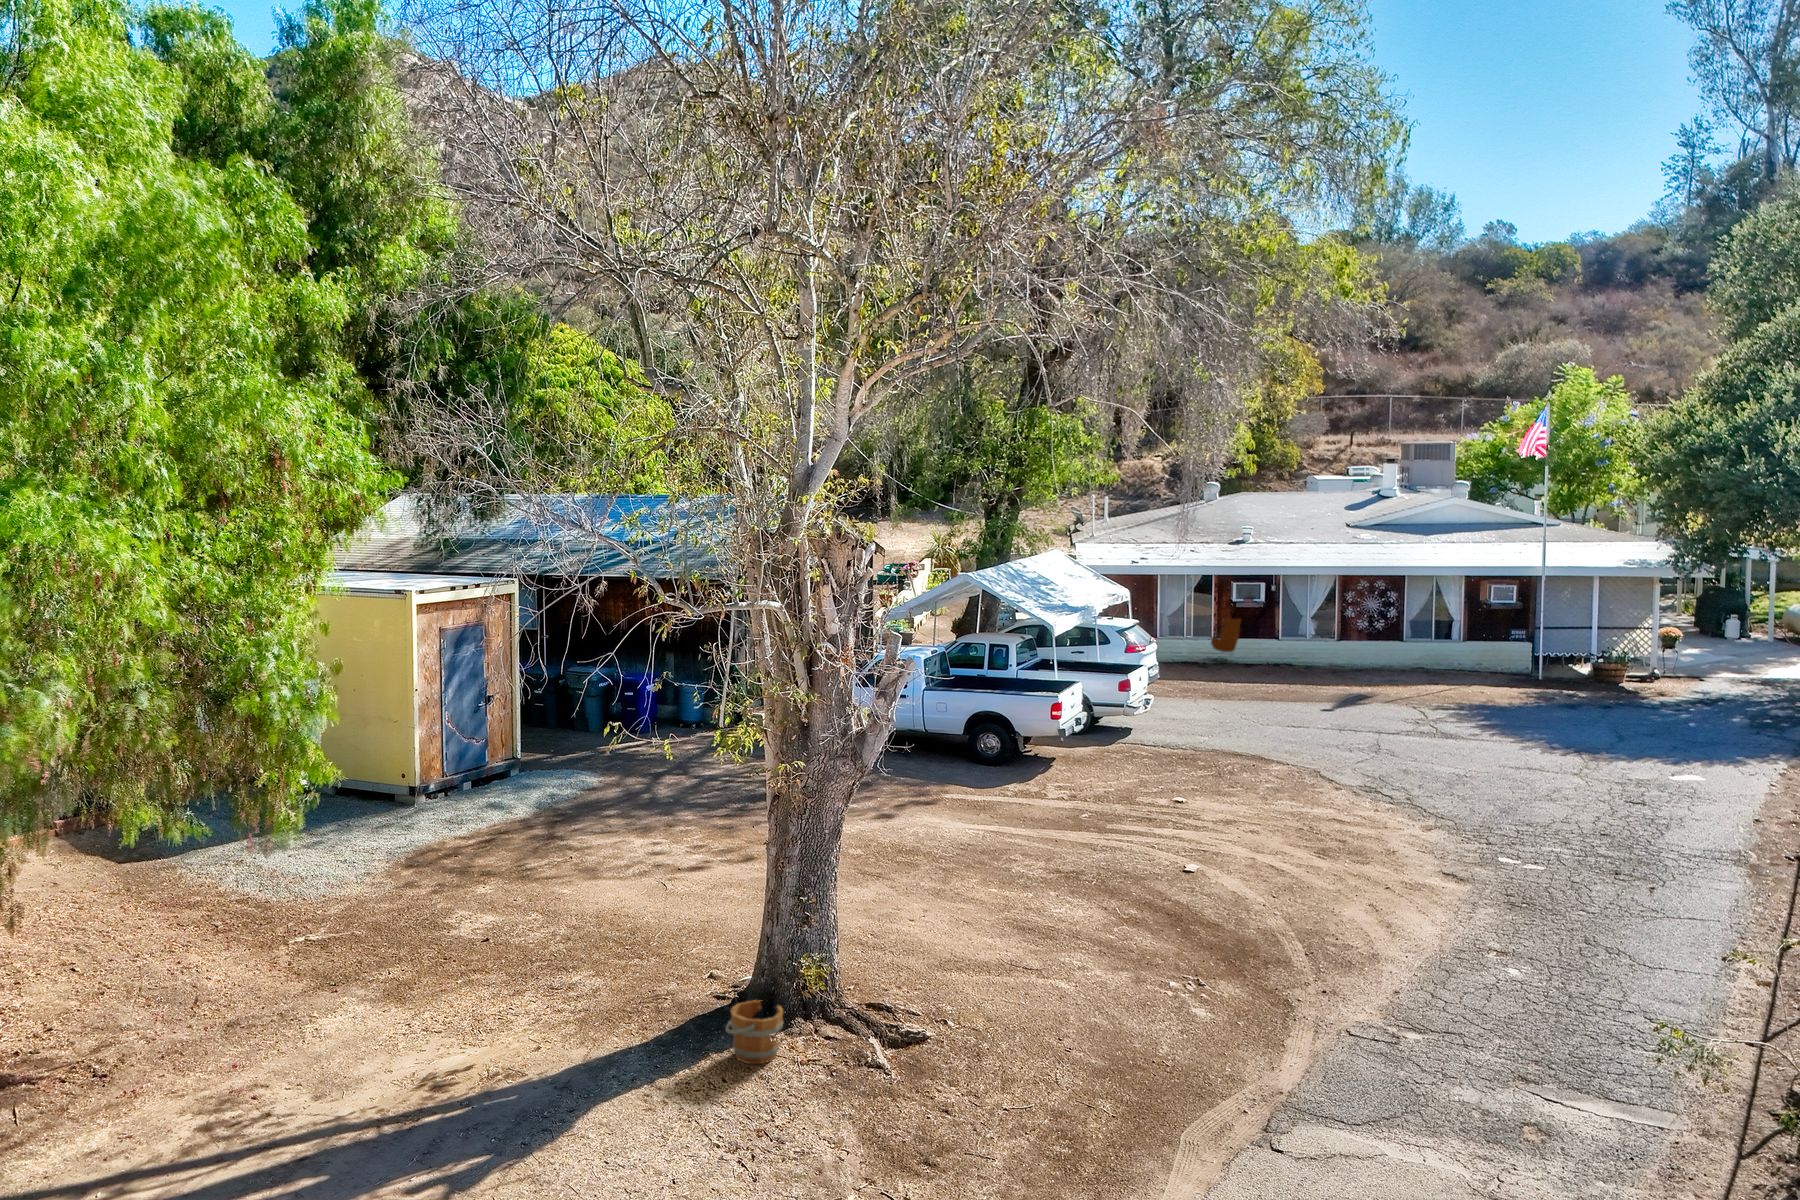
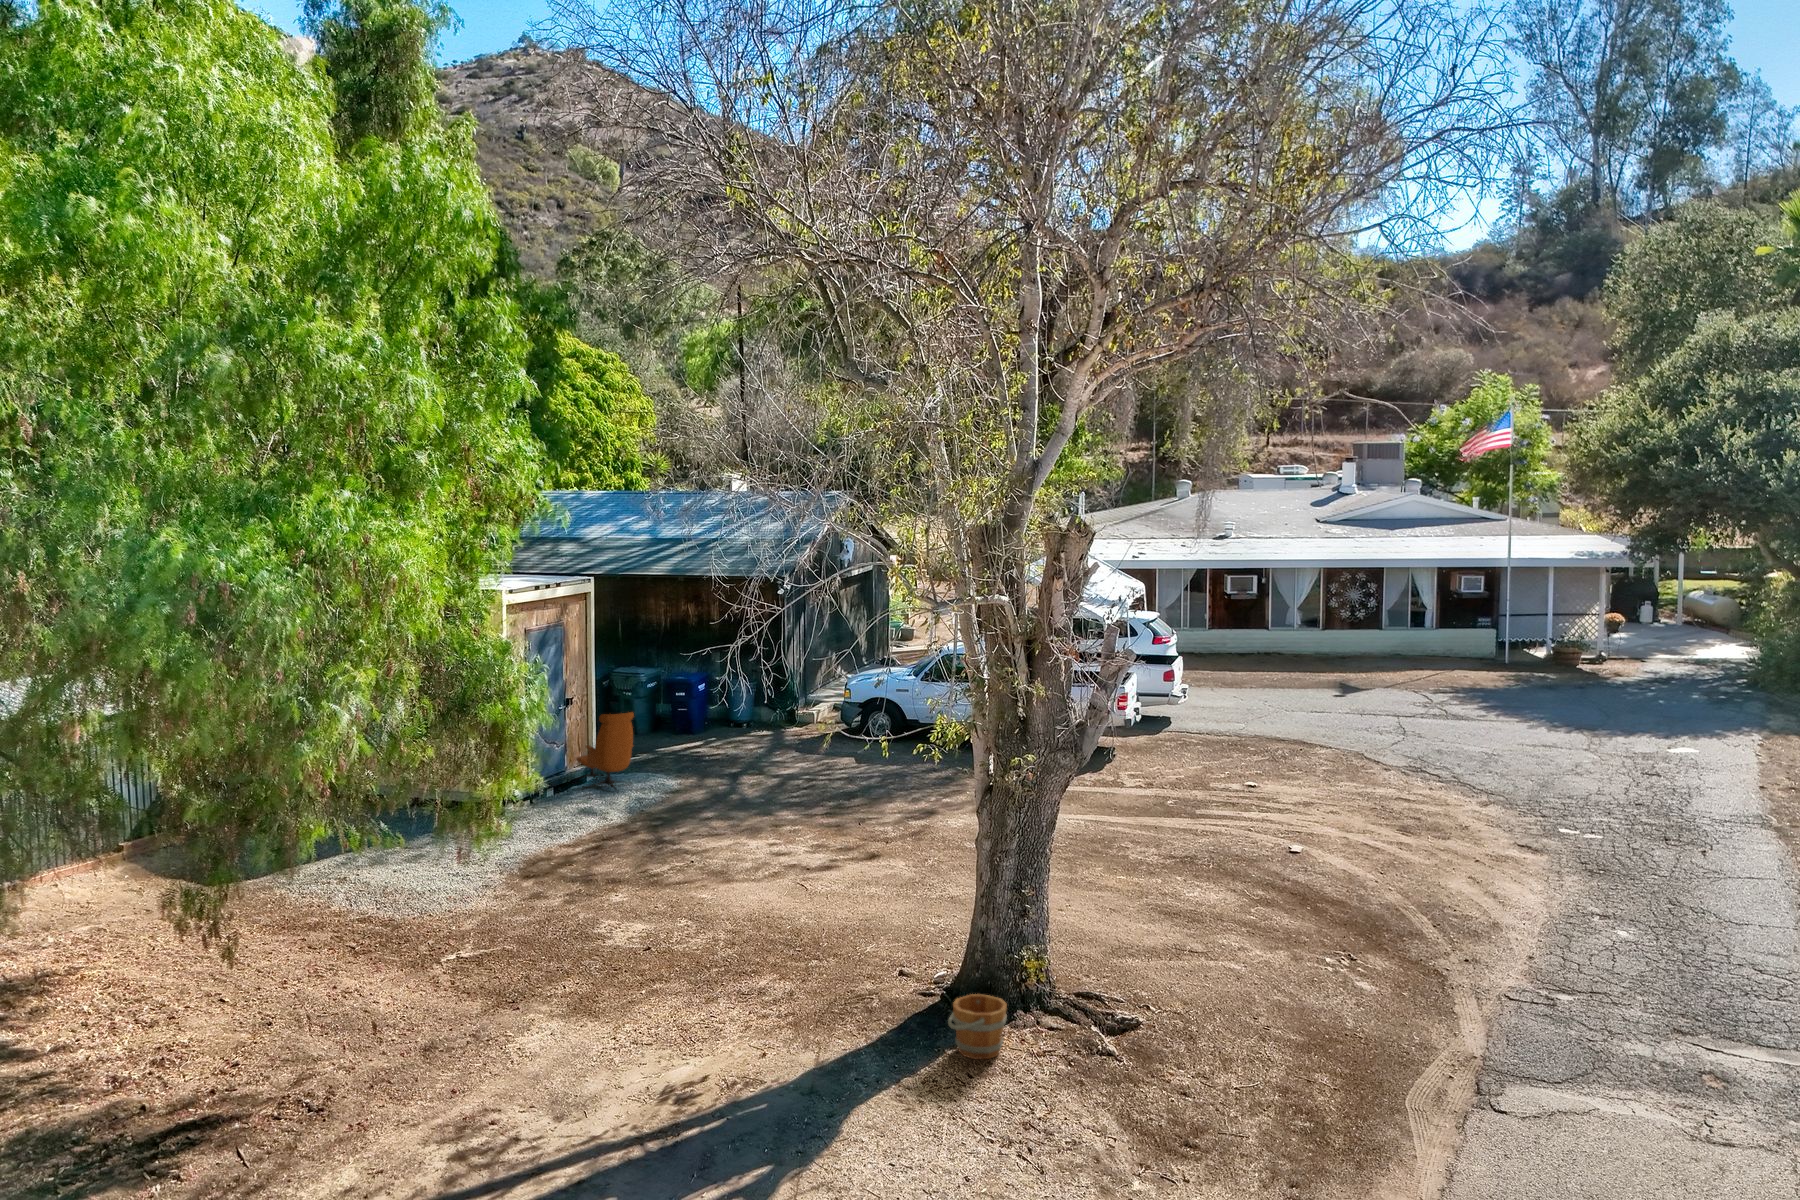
lounge chair: present [1210,619,1241,661] -> present [576,712,634,791]

